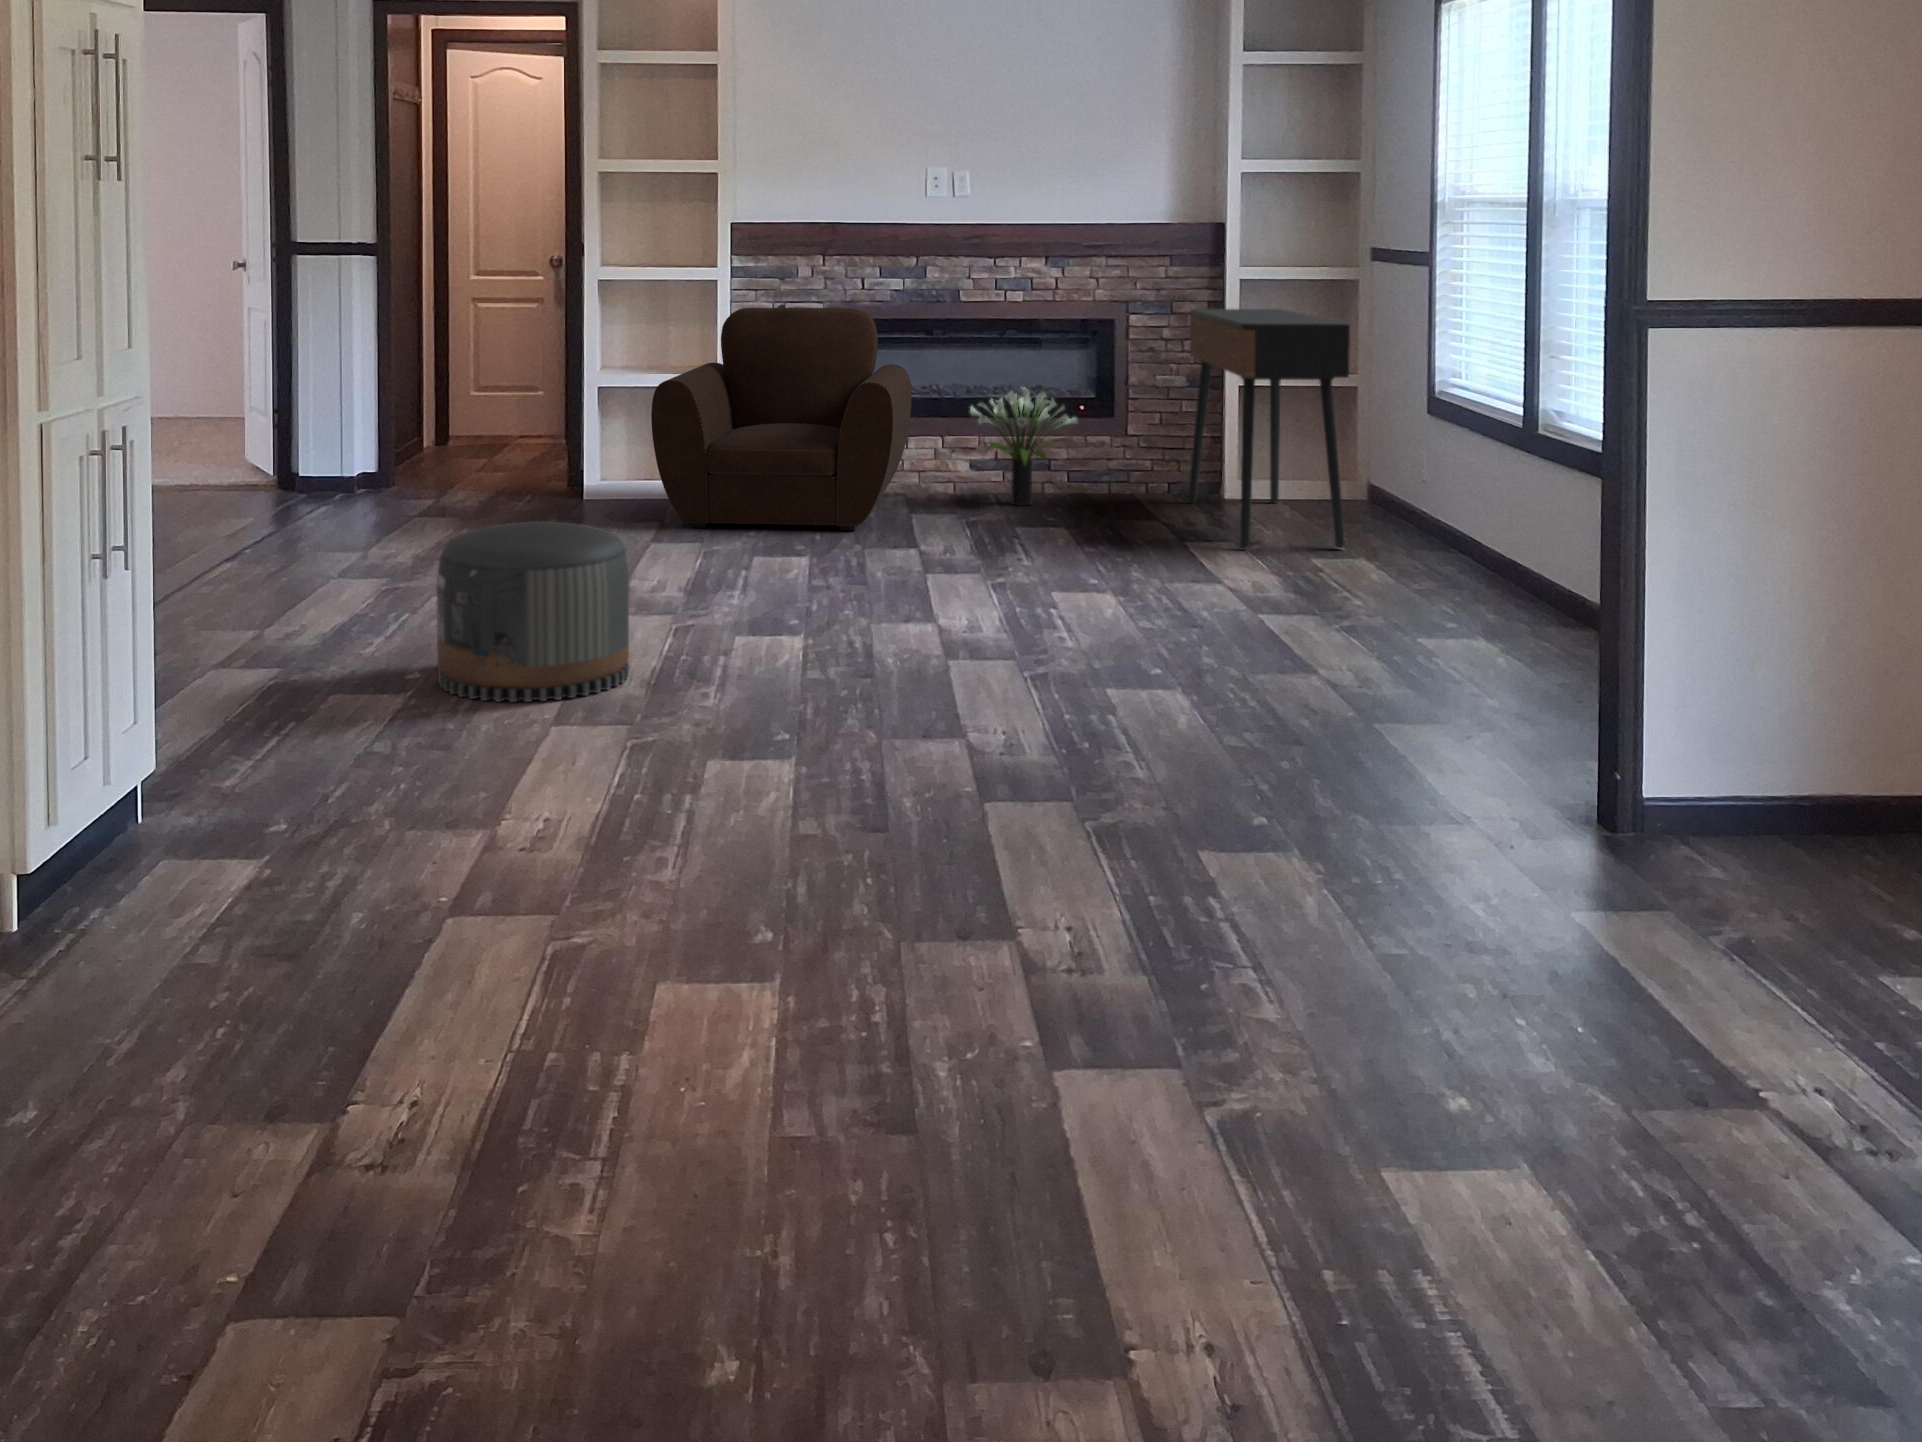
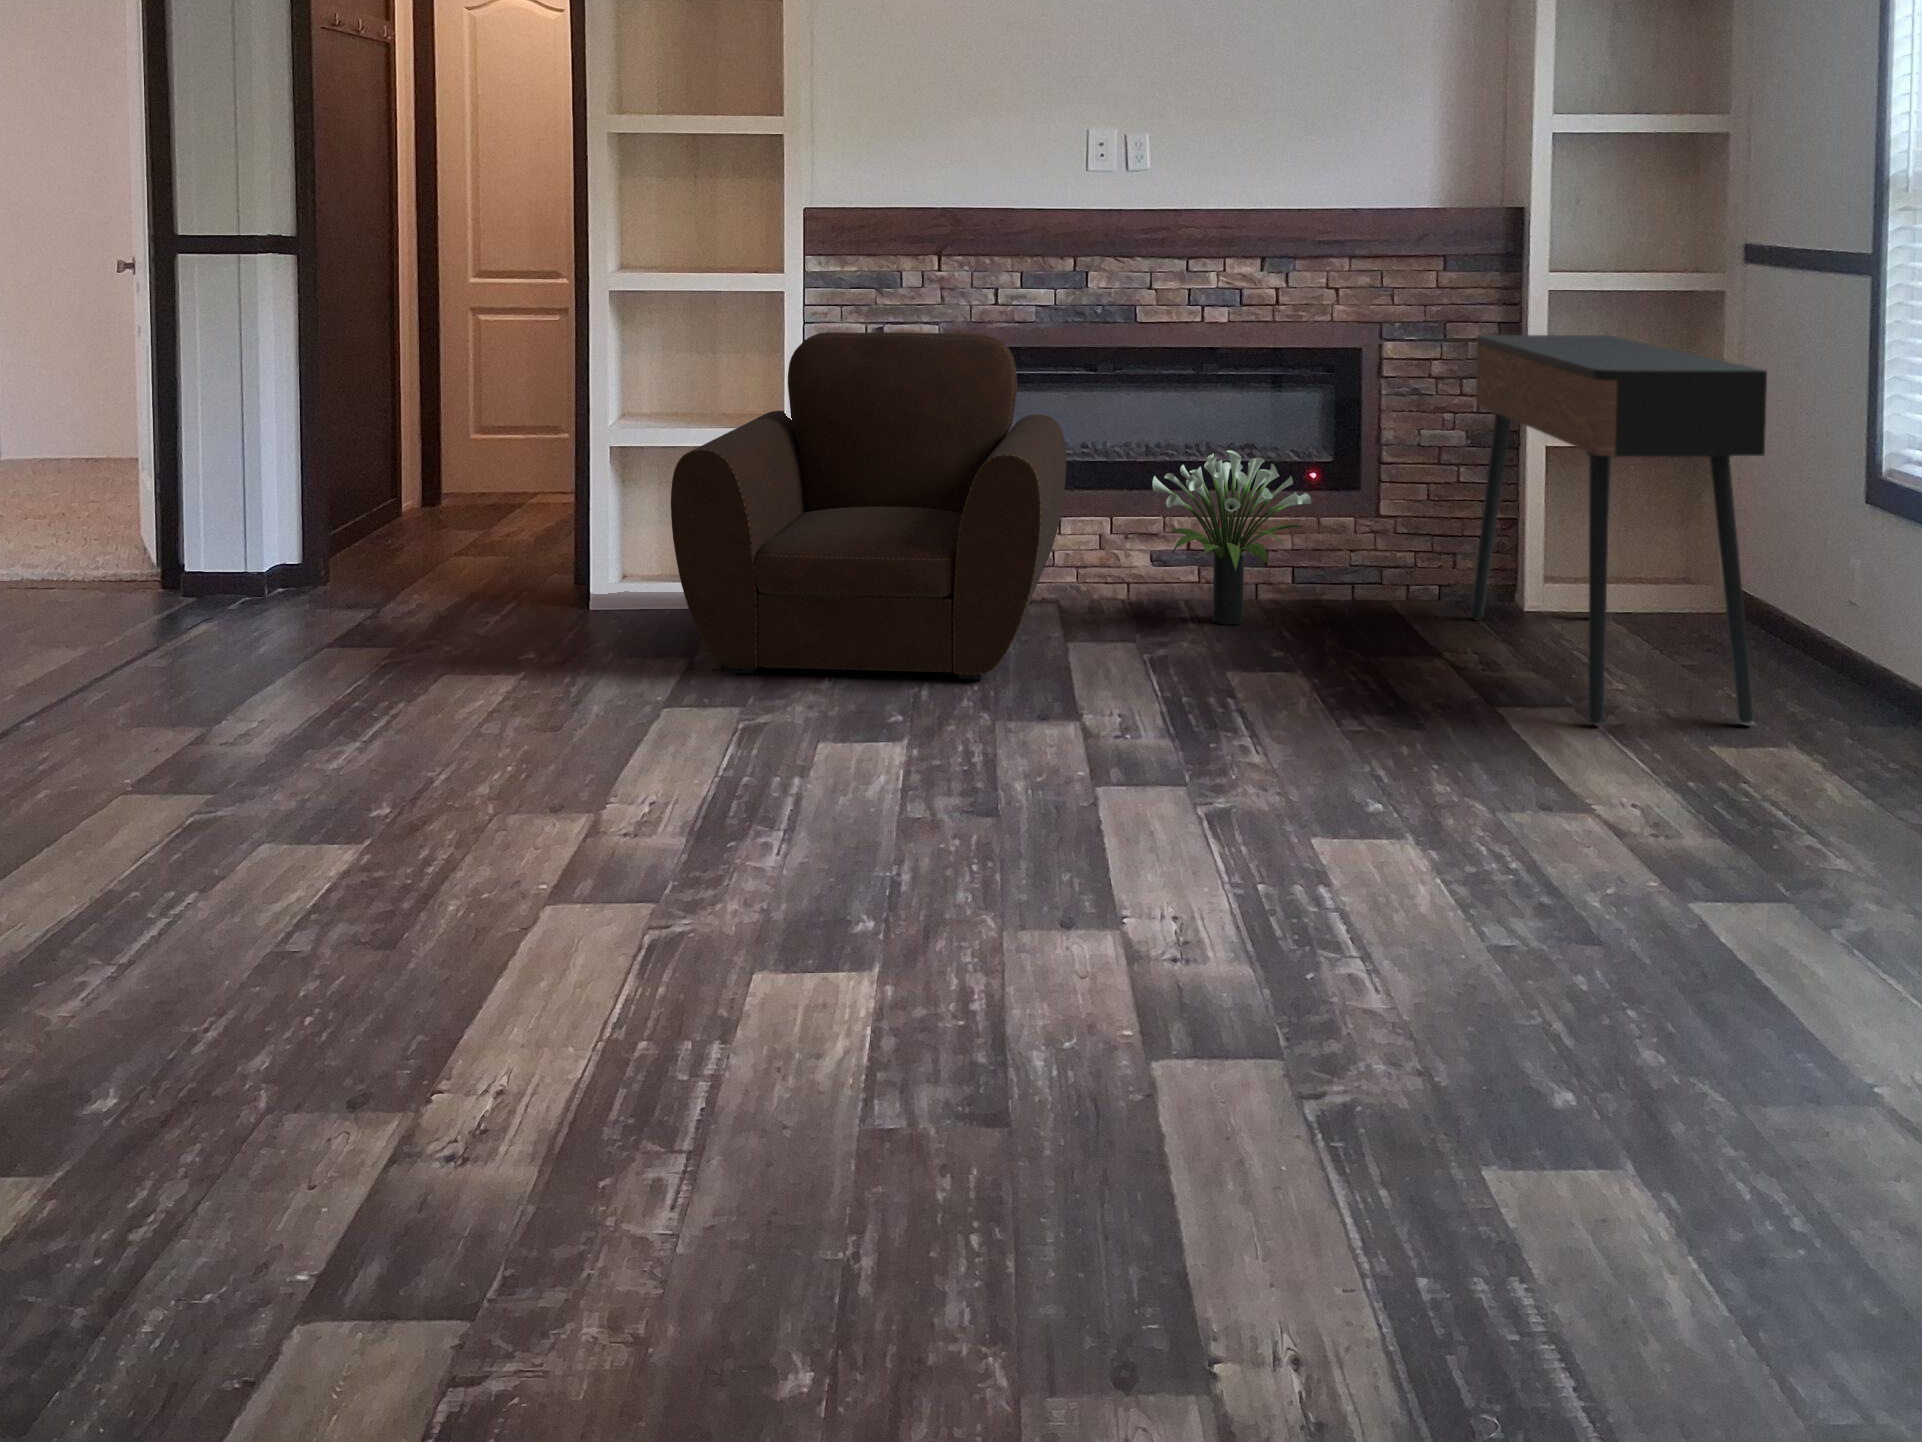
pouf: present [437,521,629,702] -> none [106,797,518,1235]

